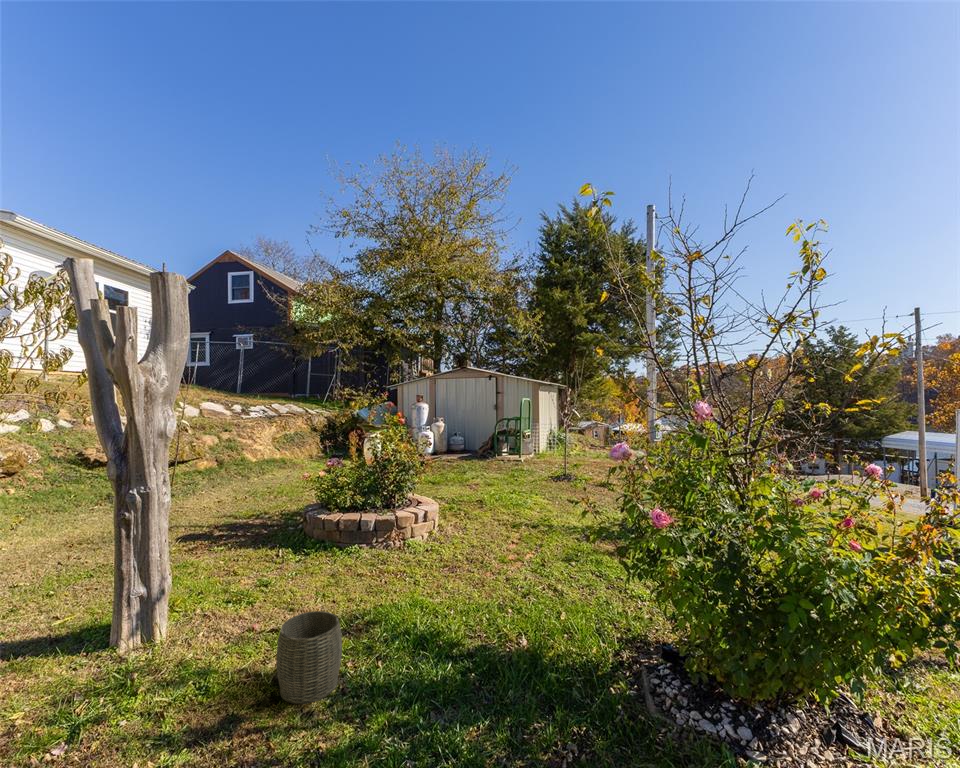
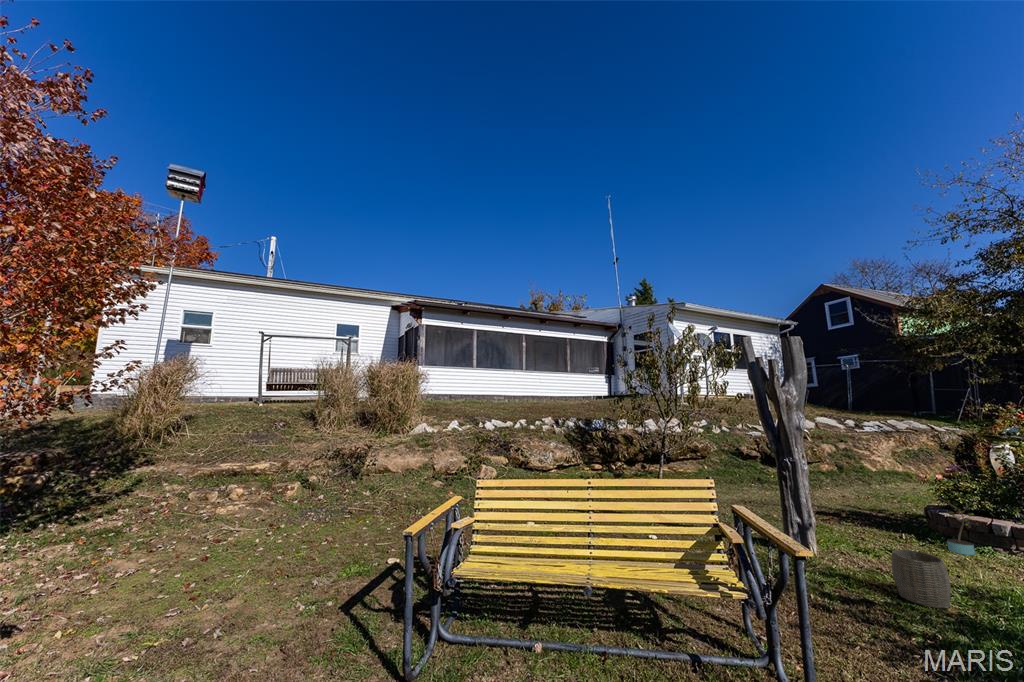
potted plant: none [314,492,355,564] -> present [931,491,975,555]

